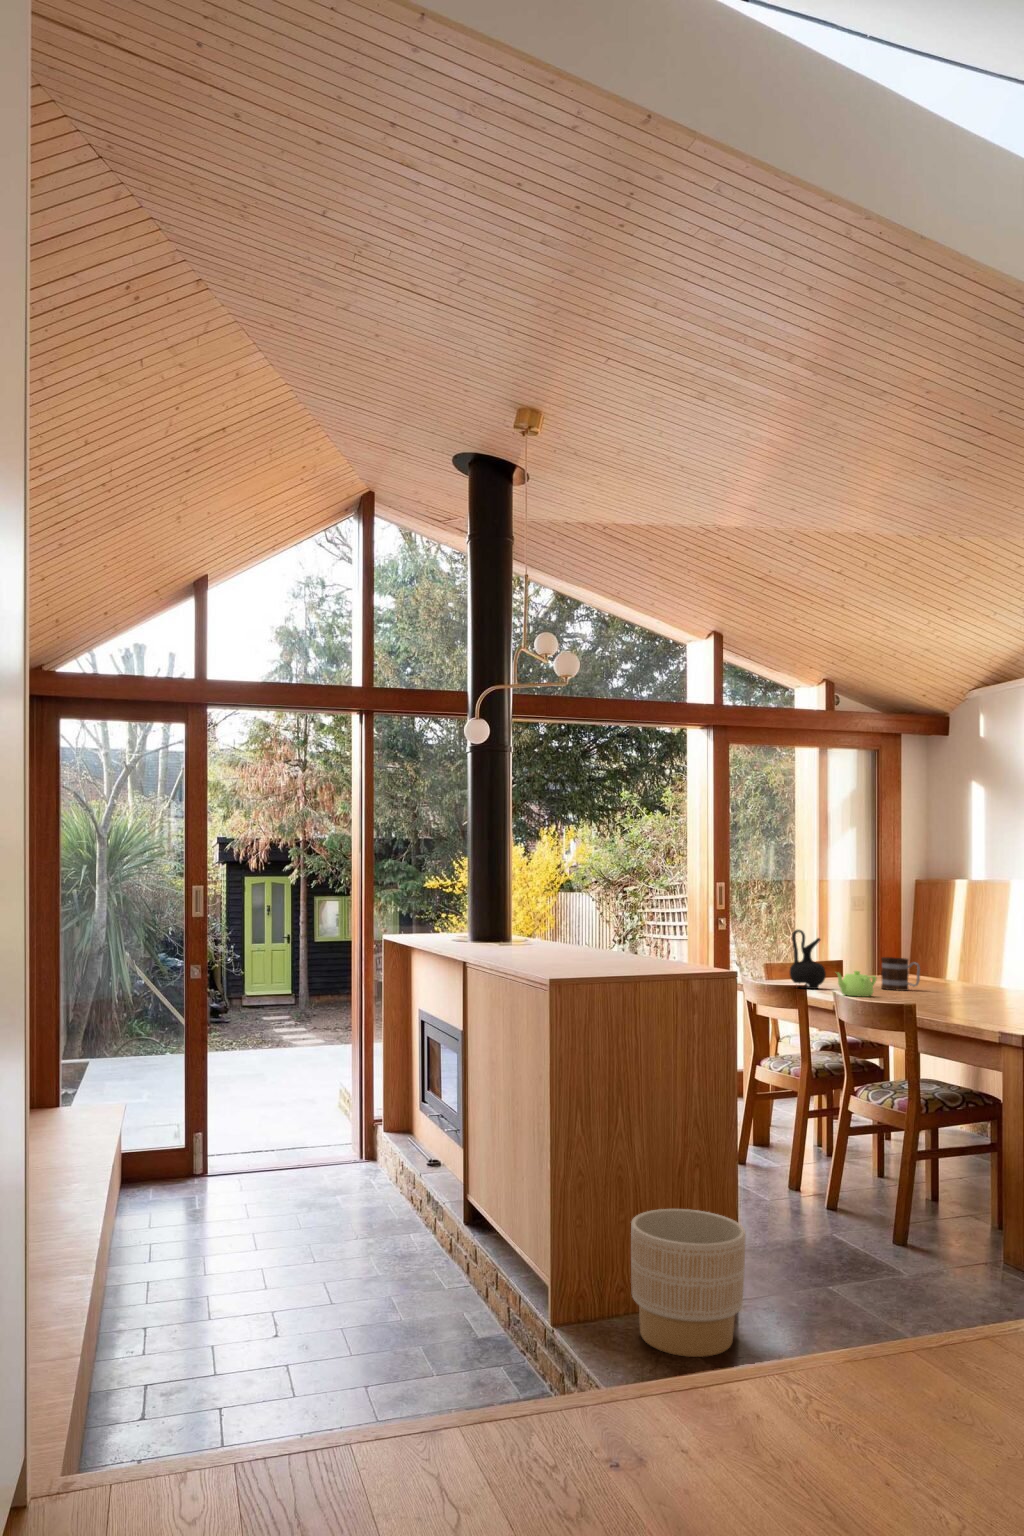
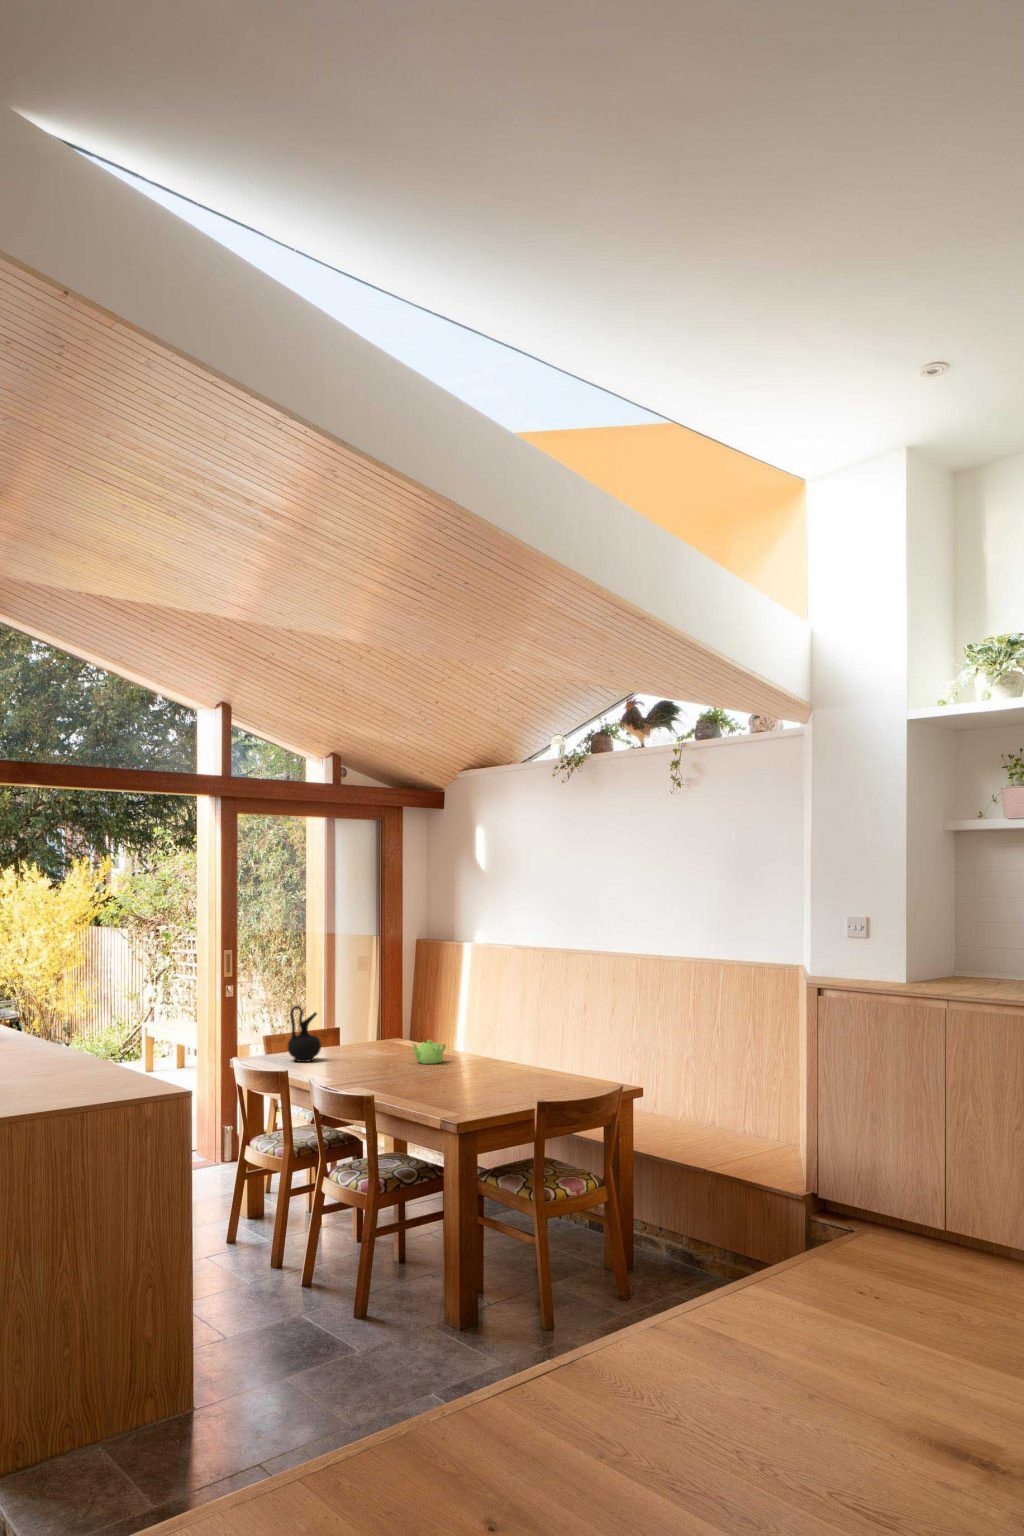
mug: present [881,957,920,991] -> none [373,1022,408,1055]
teapot: present [836,971,876,997] -> present [413,1040,446,1064]
planter: present [631,1209,746,1357] -> none [72,1342,185,1495]

